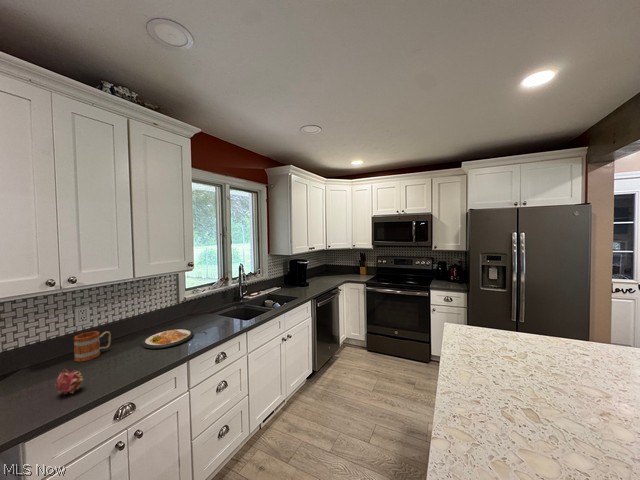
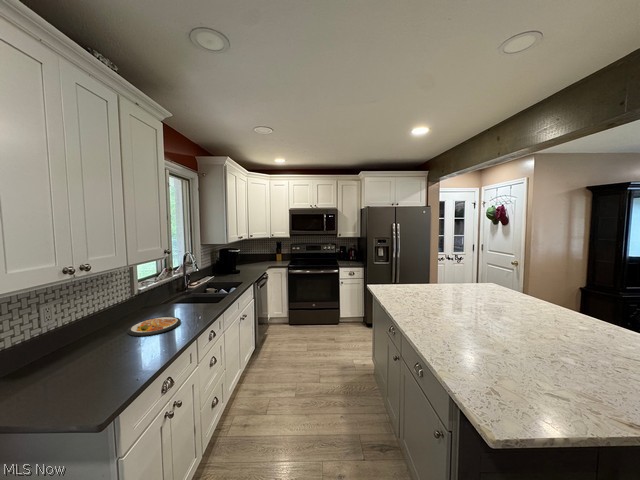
mug: present [74,331,111,362] -> none [59,326,97,361]
fruit: present [56,368,83,394] -> none [101,350,128,378]

